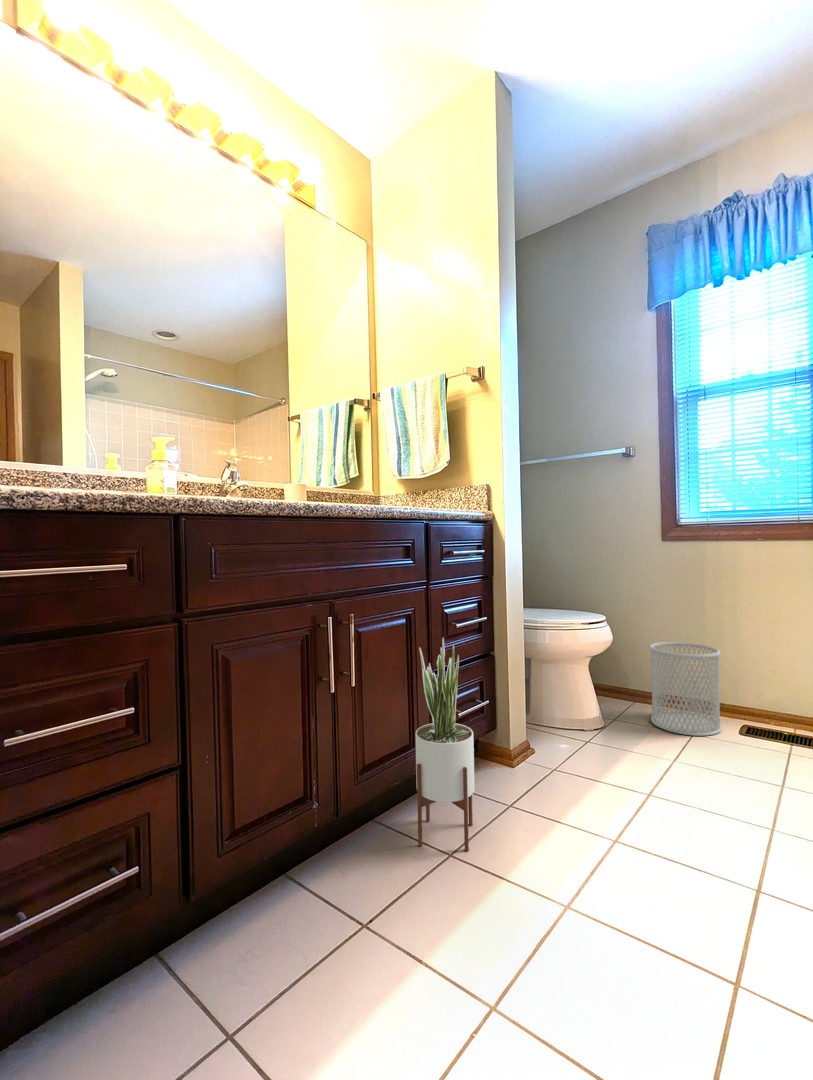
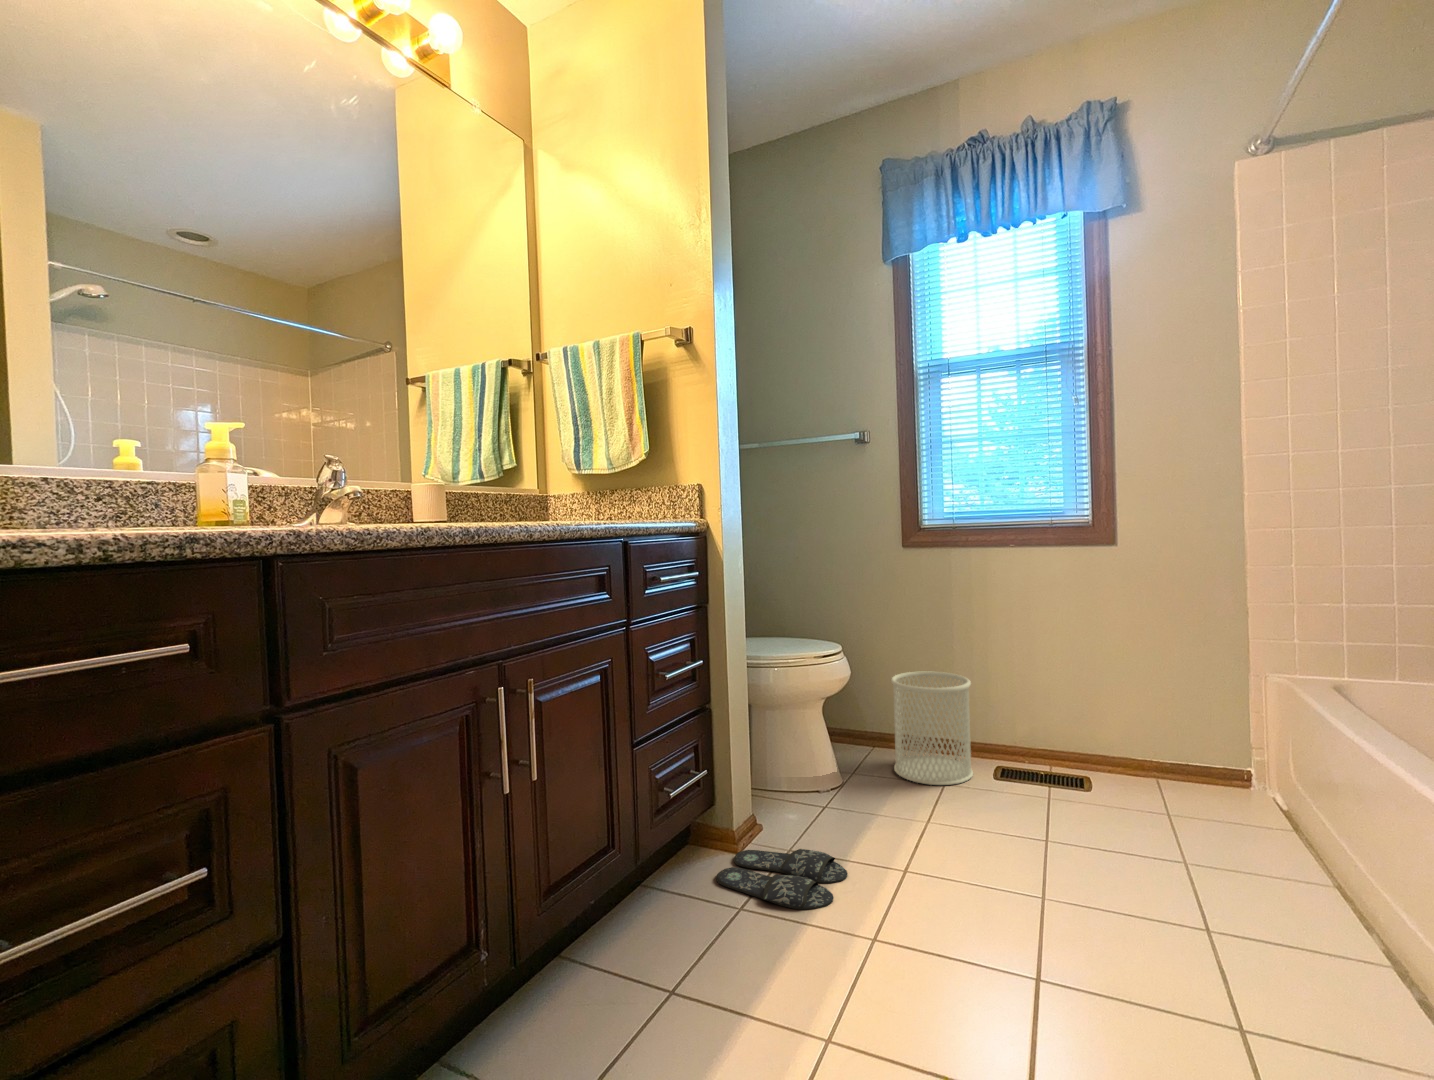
potted plant: present [415,638,475,851] -> none [621,698,700,984]
slippers: none [494,766,600,814] -> present [716,849,847,910]

